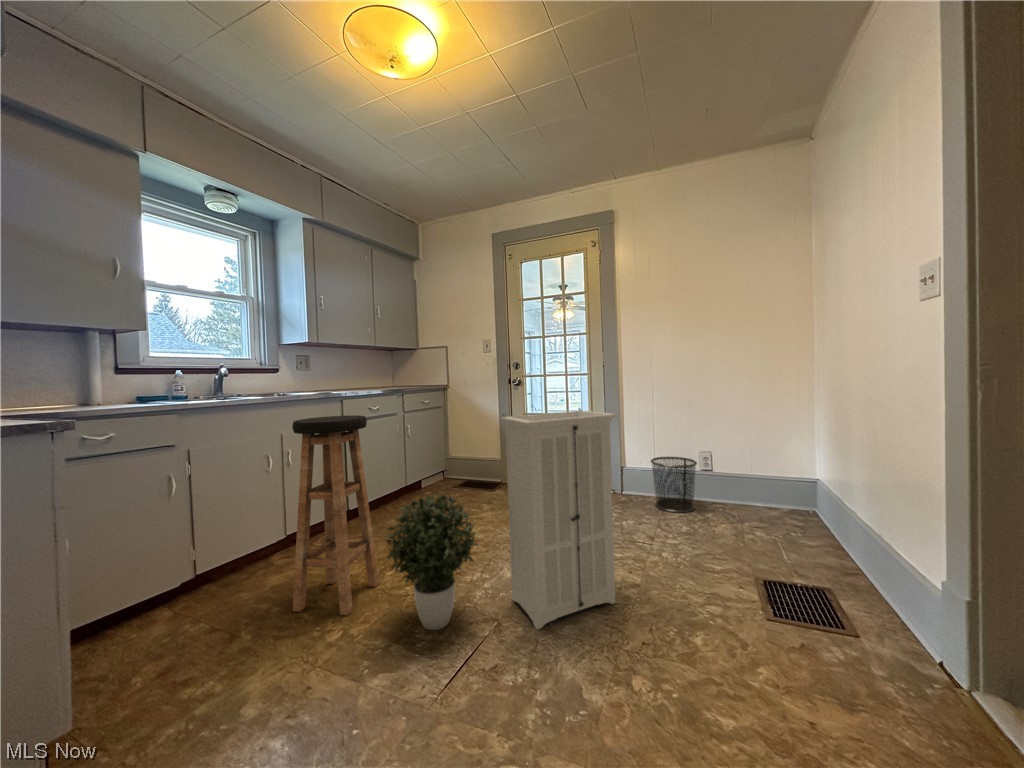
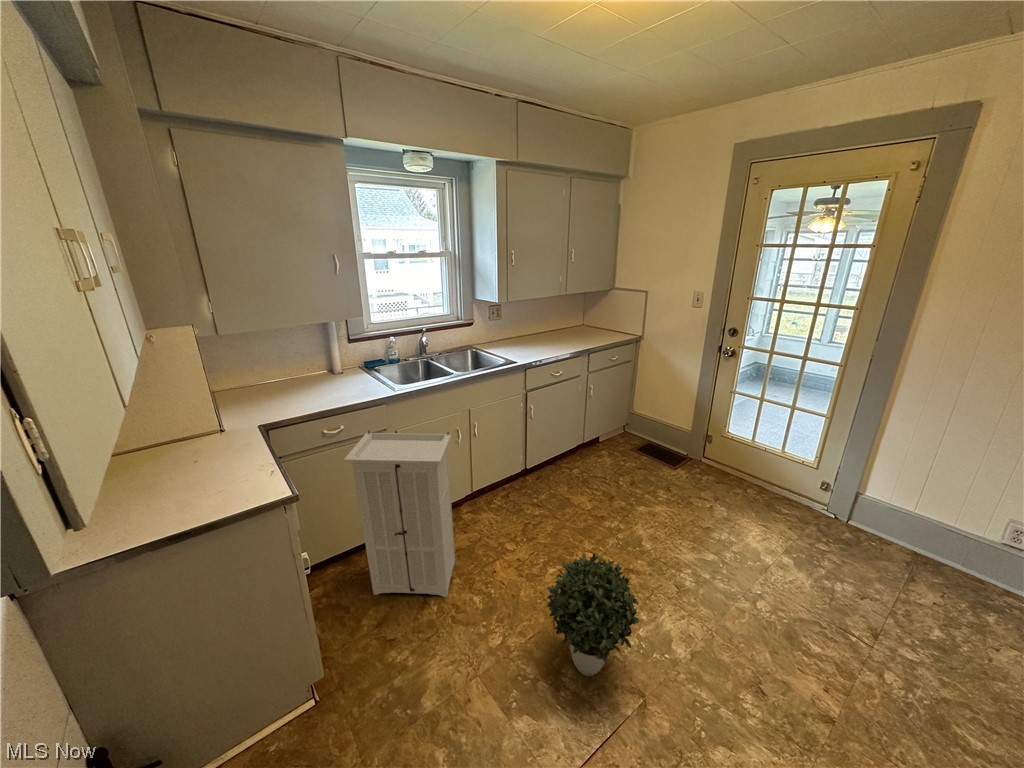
storage cabinet: present [501,408,617,629] -> present [344,431,455,597]
bar stool: present [292,415,379,615] -> none [473,432,543,615]
waste bin: present [651,457,697,513] -> none [896,511,1001,601]

